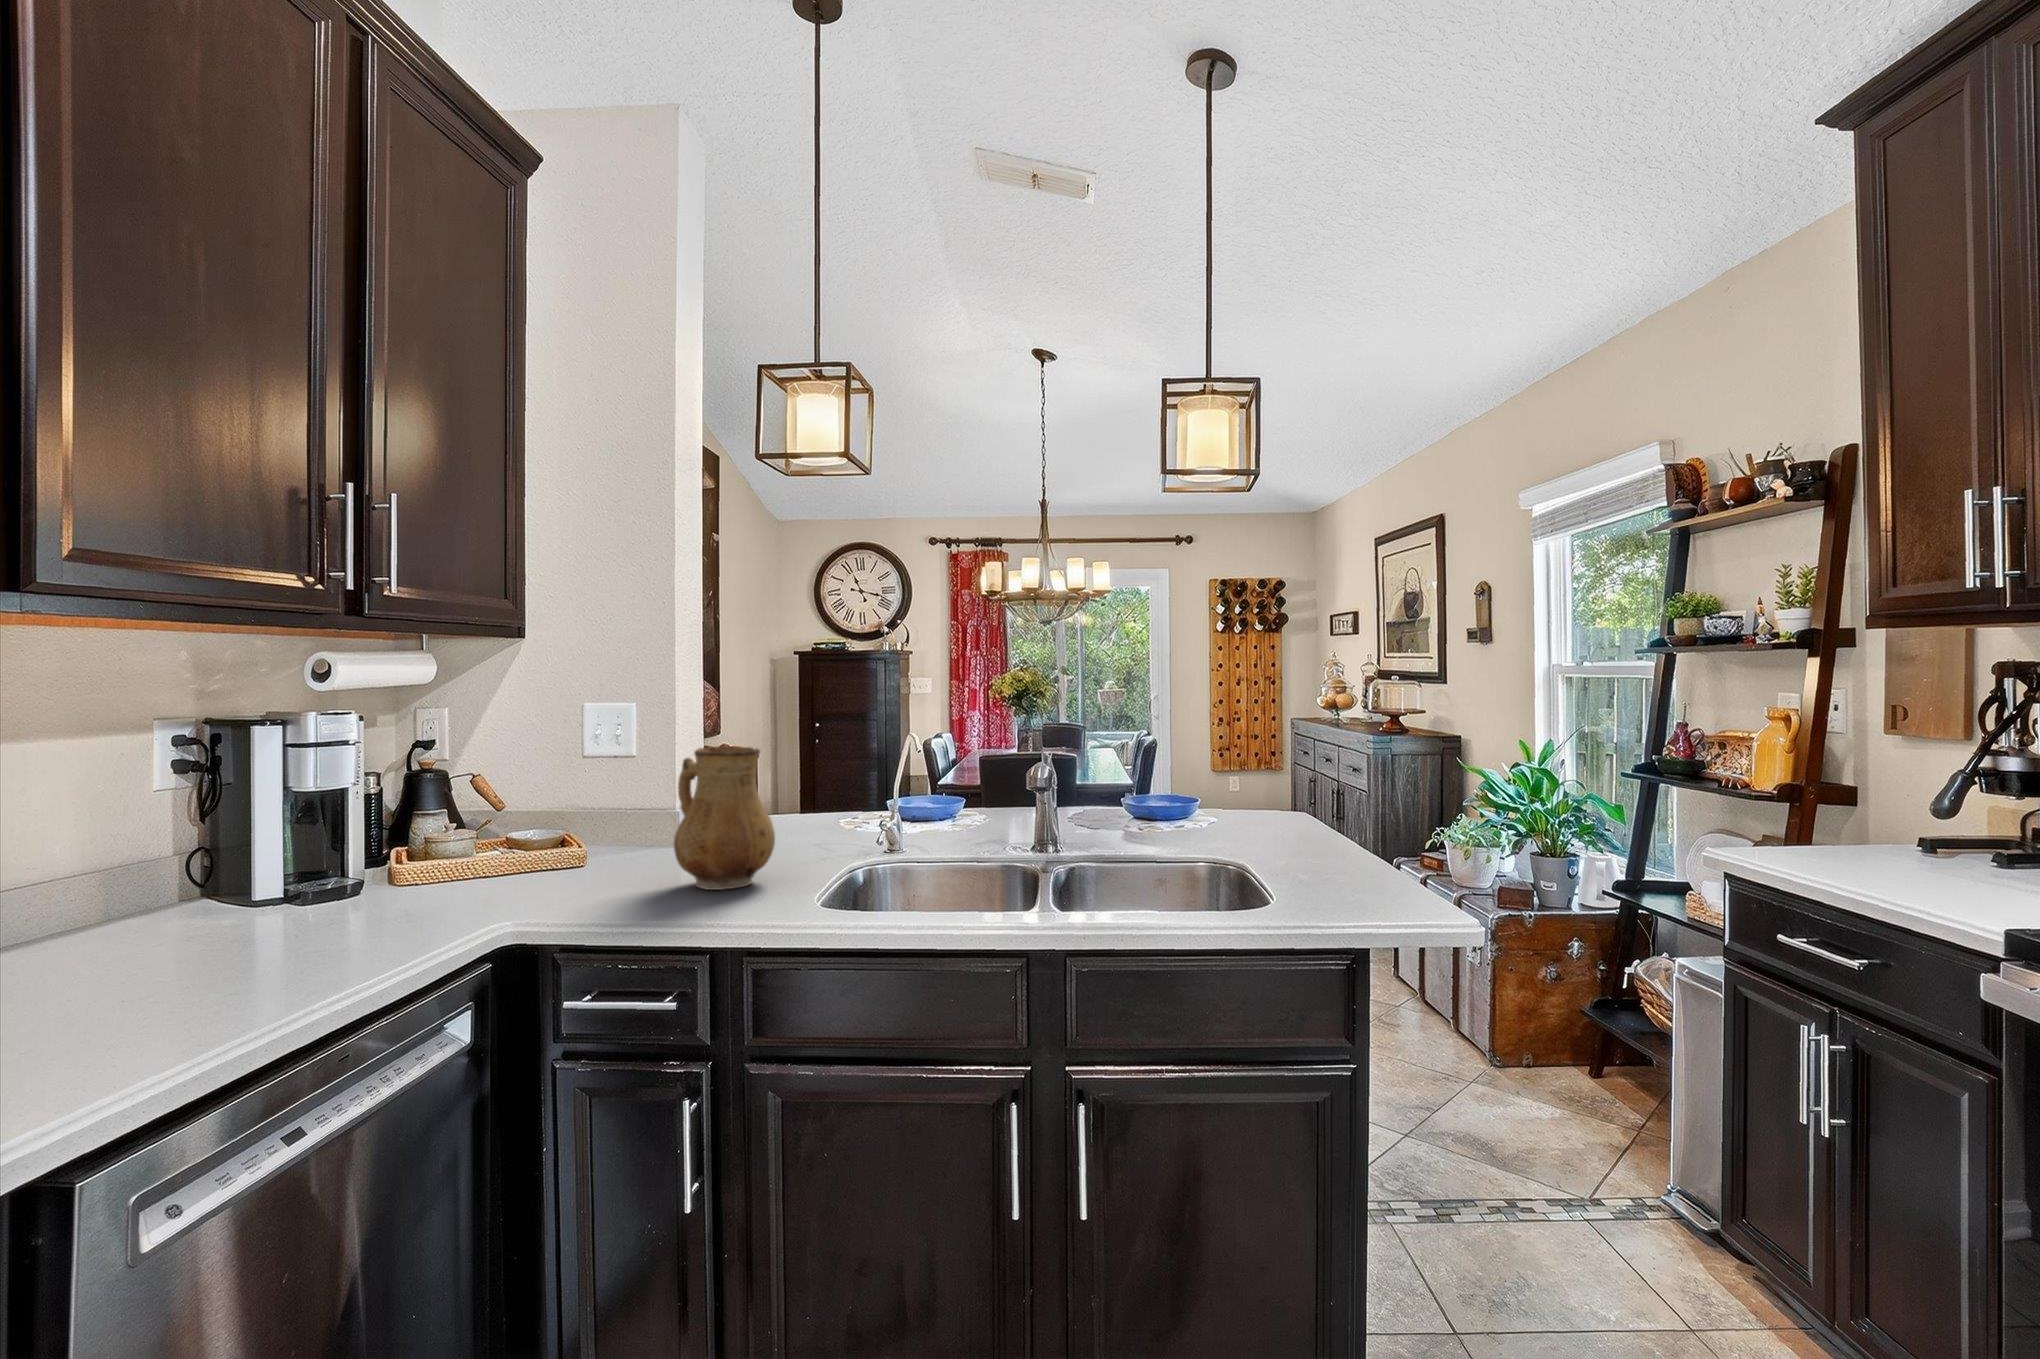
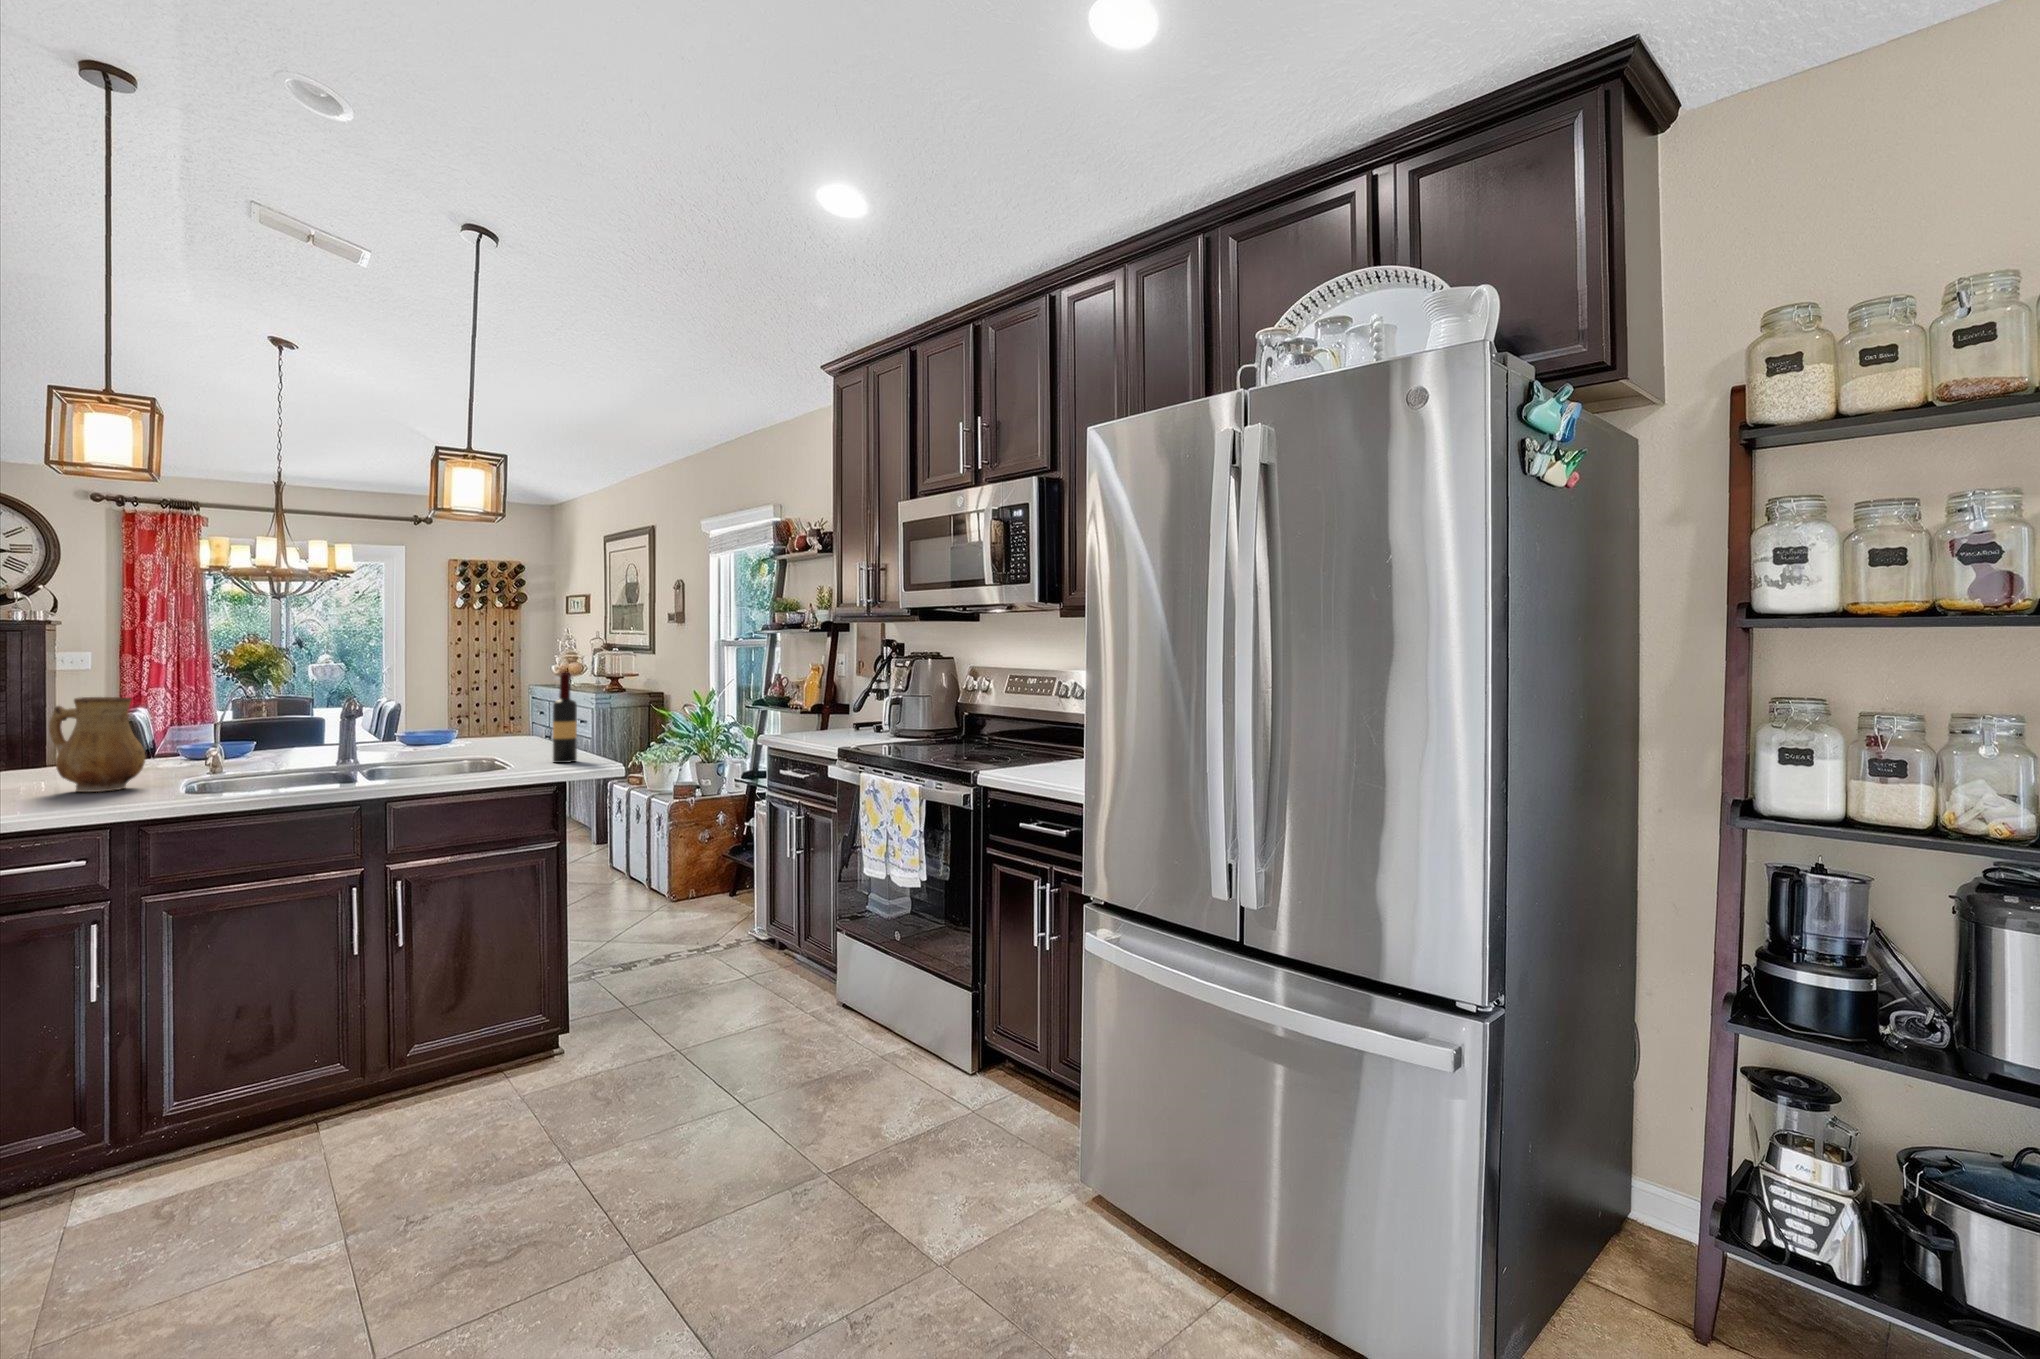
wine bottle: none [1341,723,1385,900] -> present [553,673,577,763]

